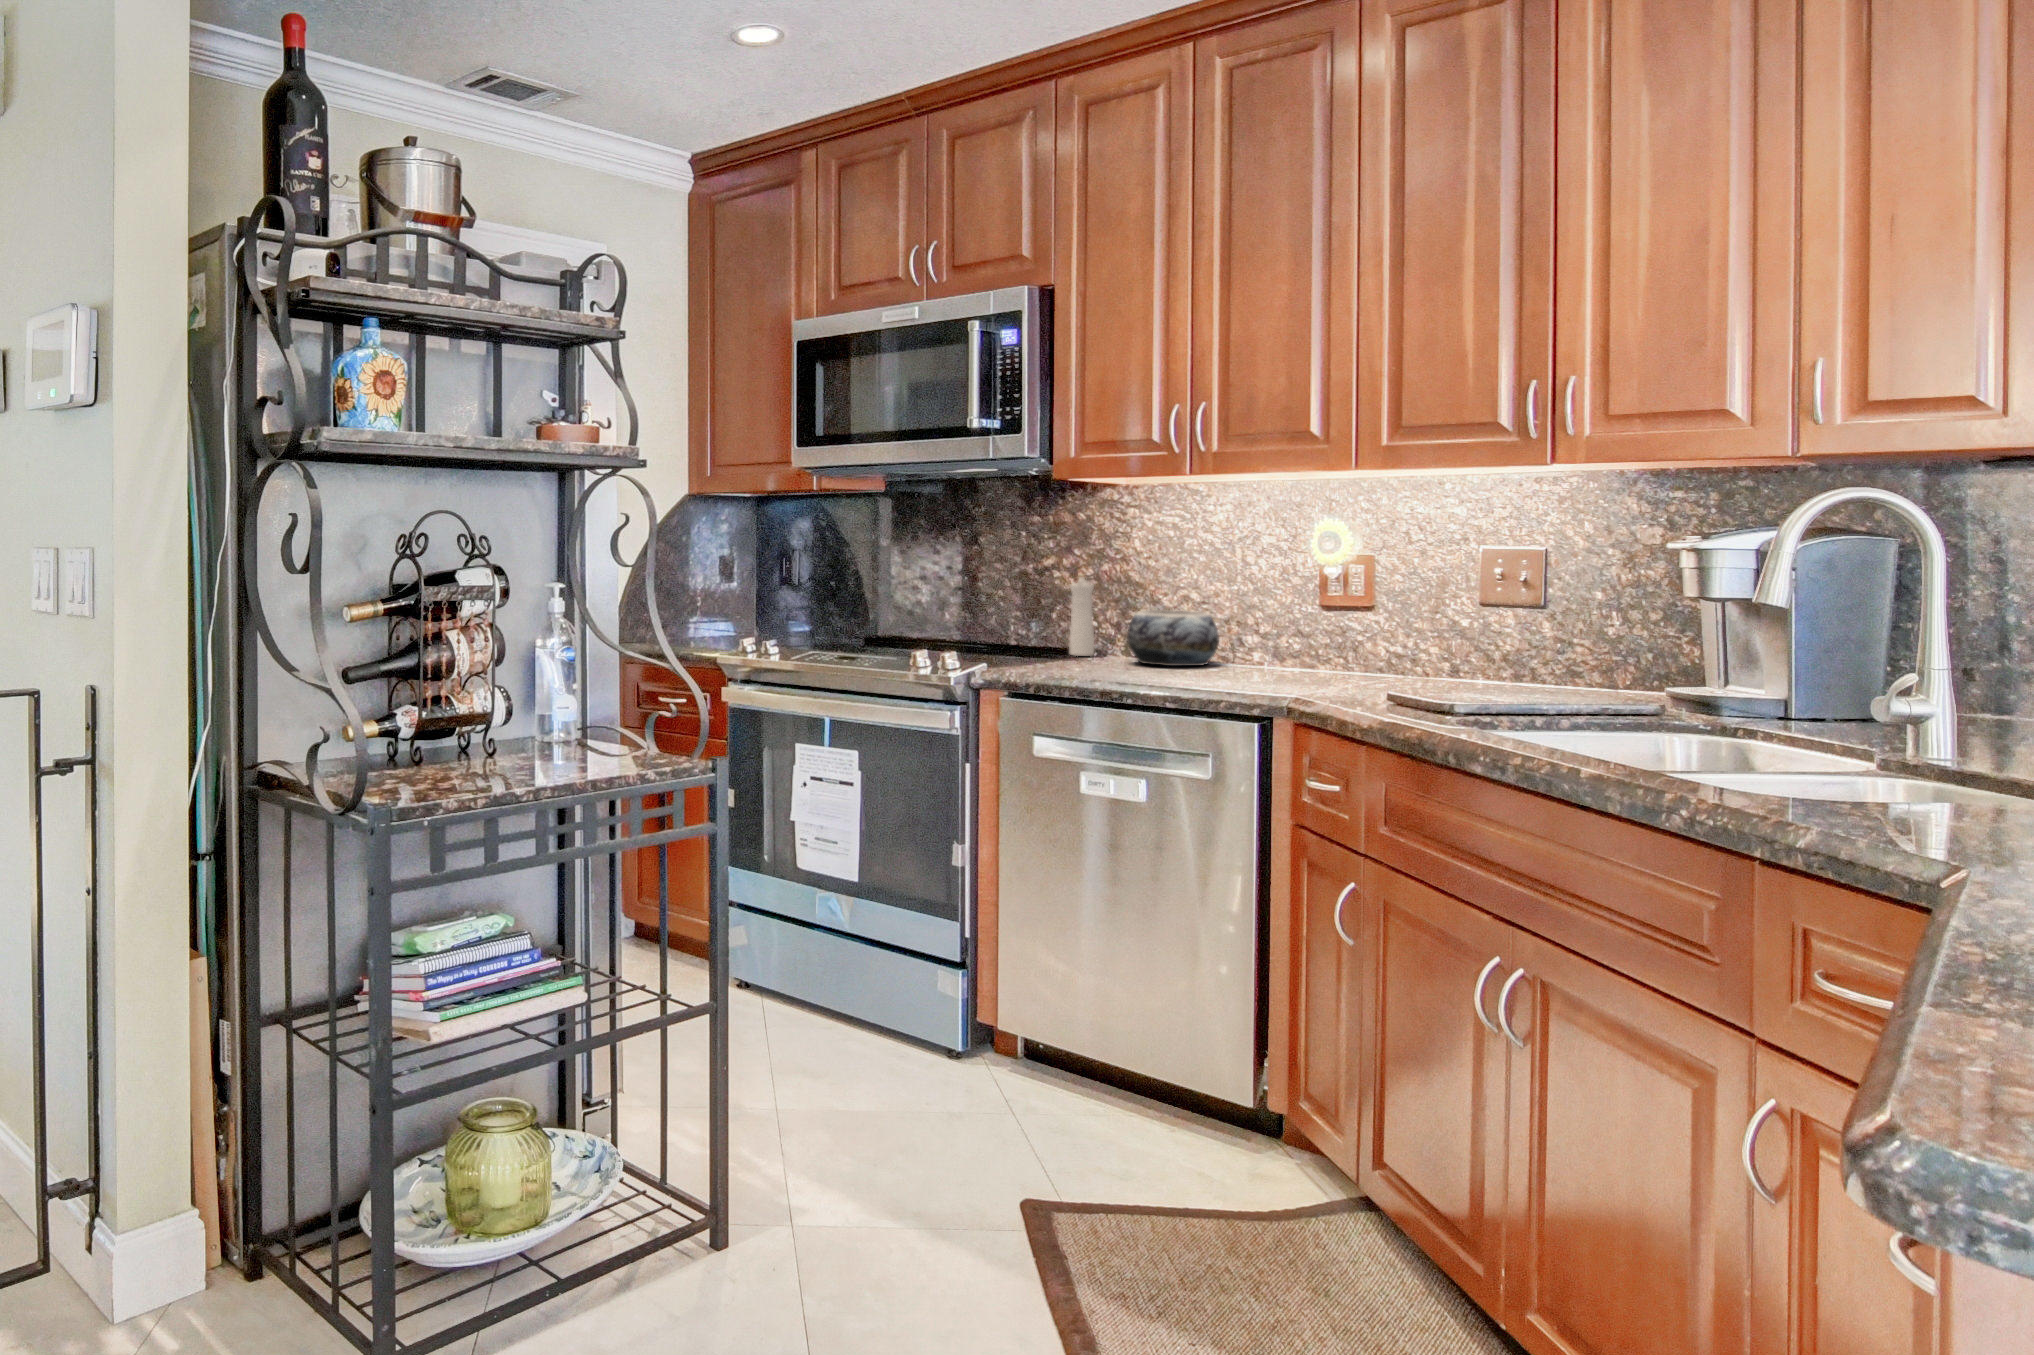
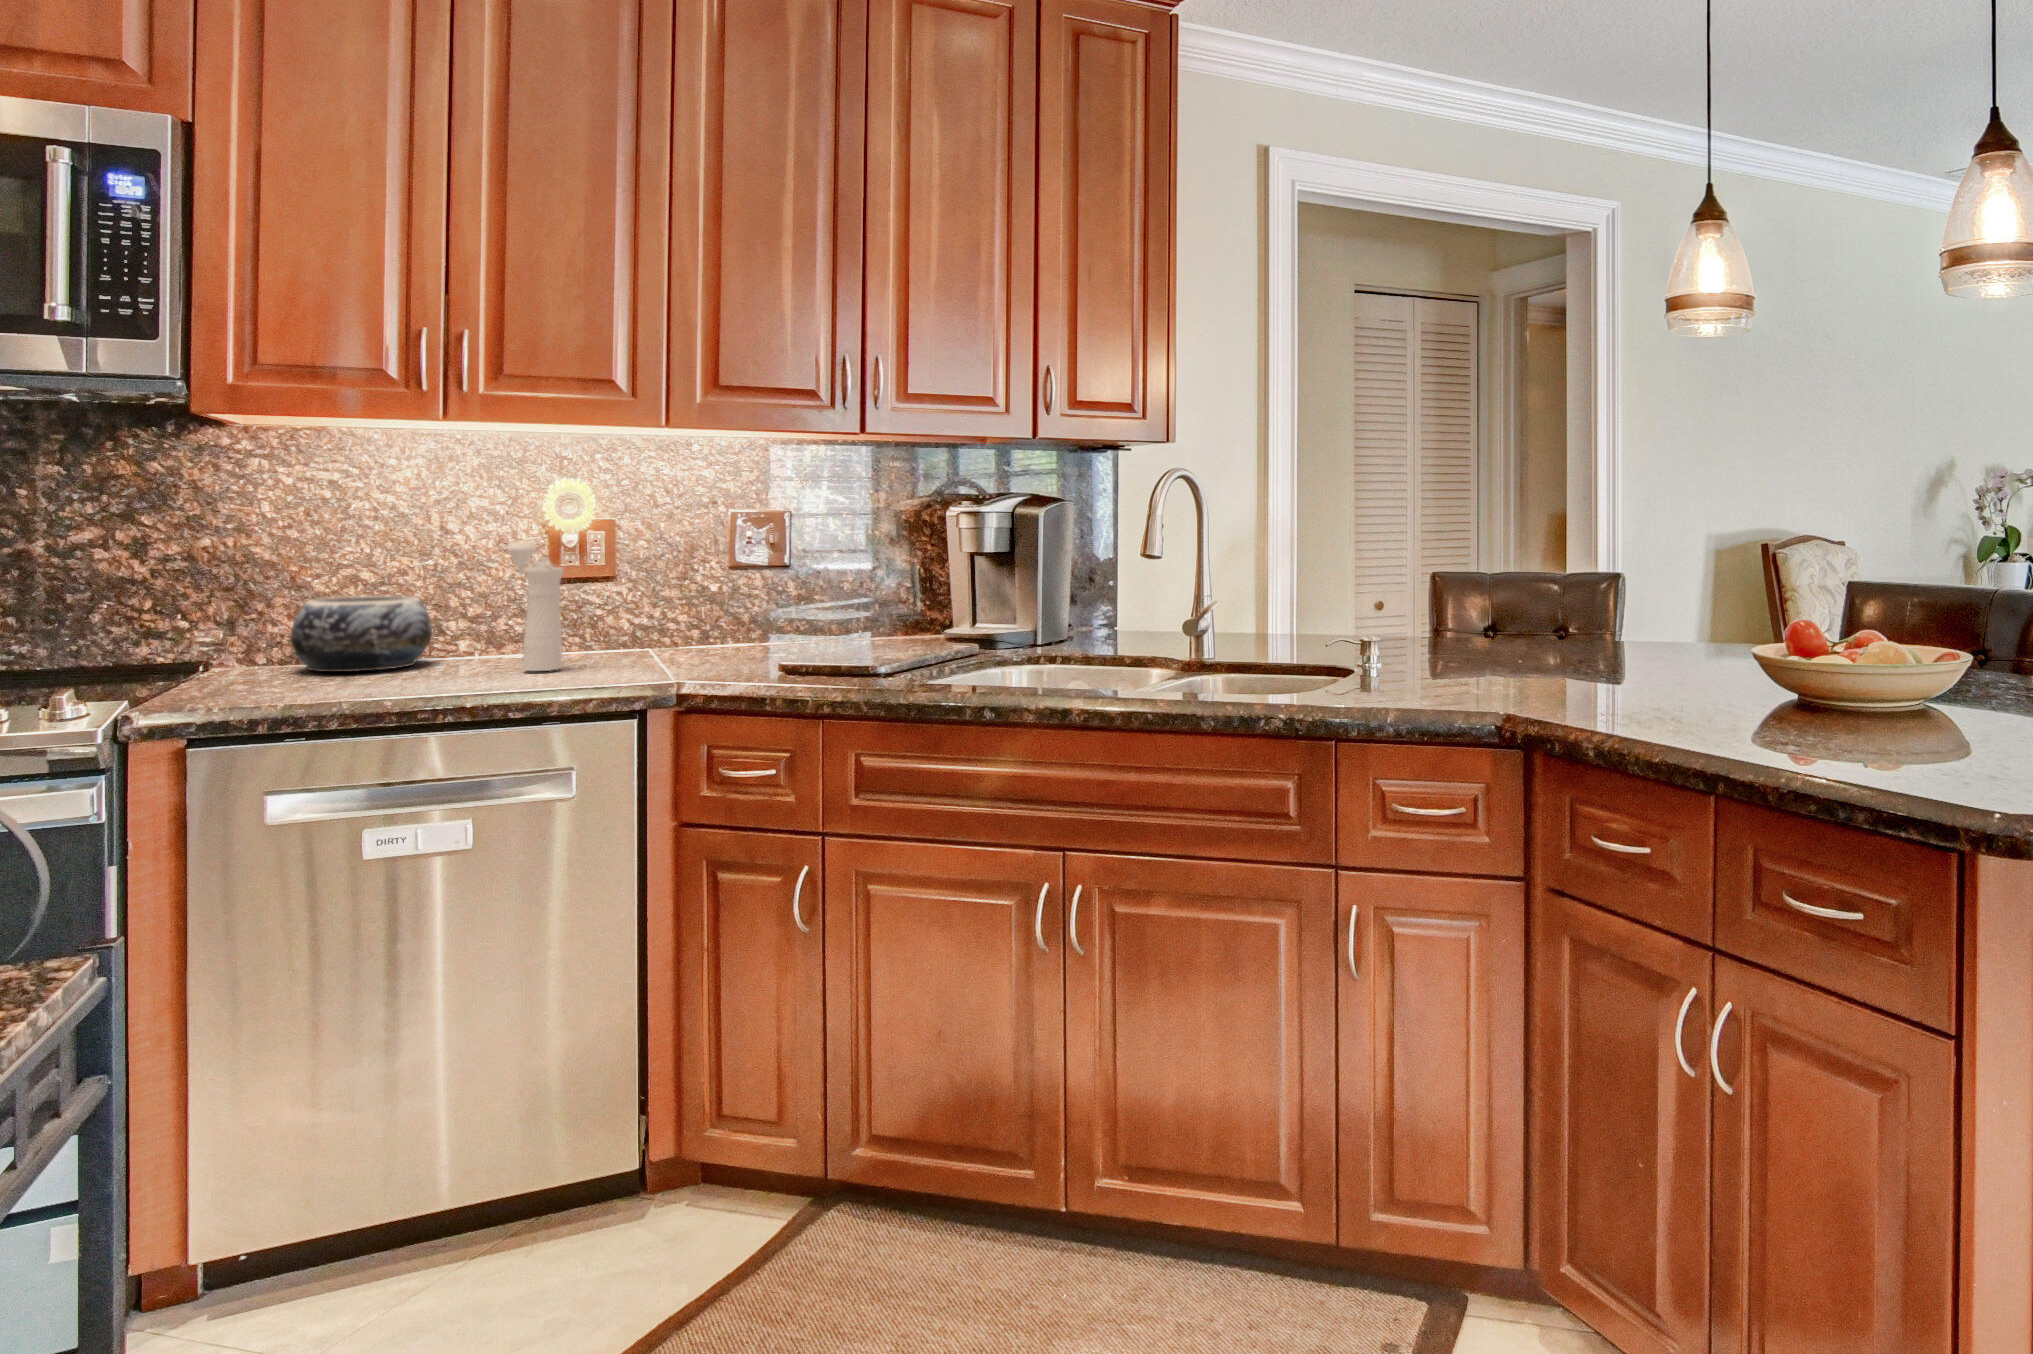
pepper mill: present [1069,577,1094,656] -> present [507,541,564,671]

